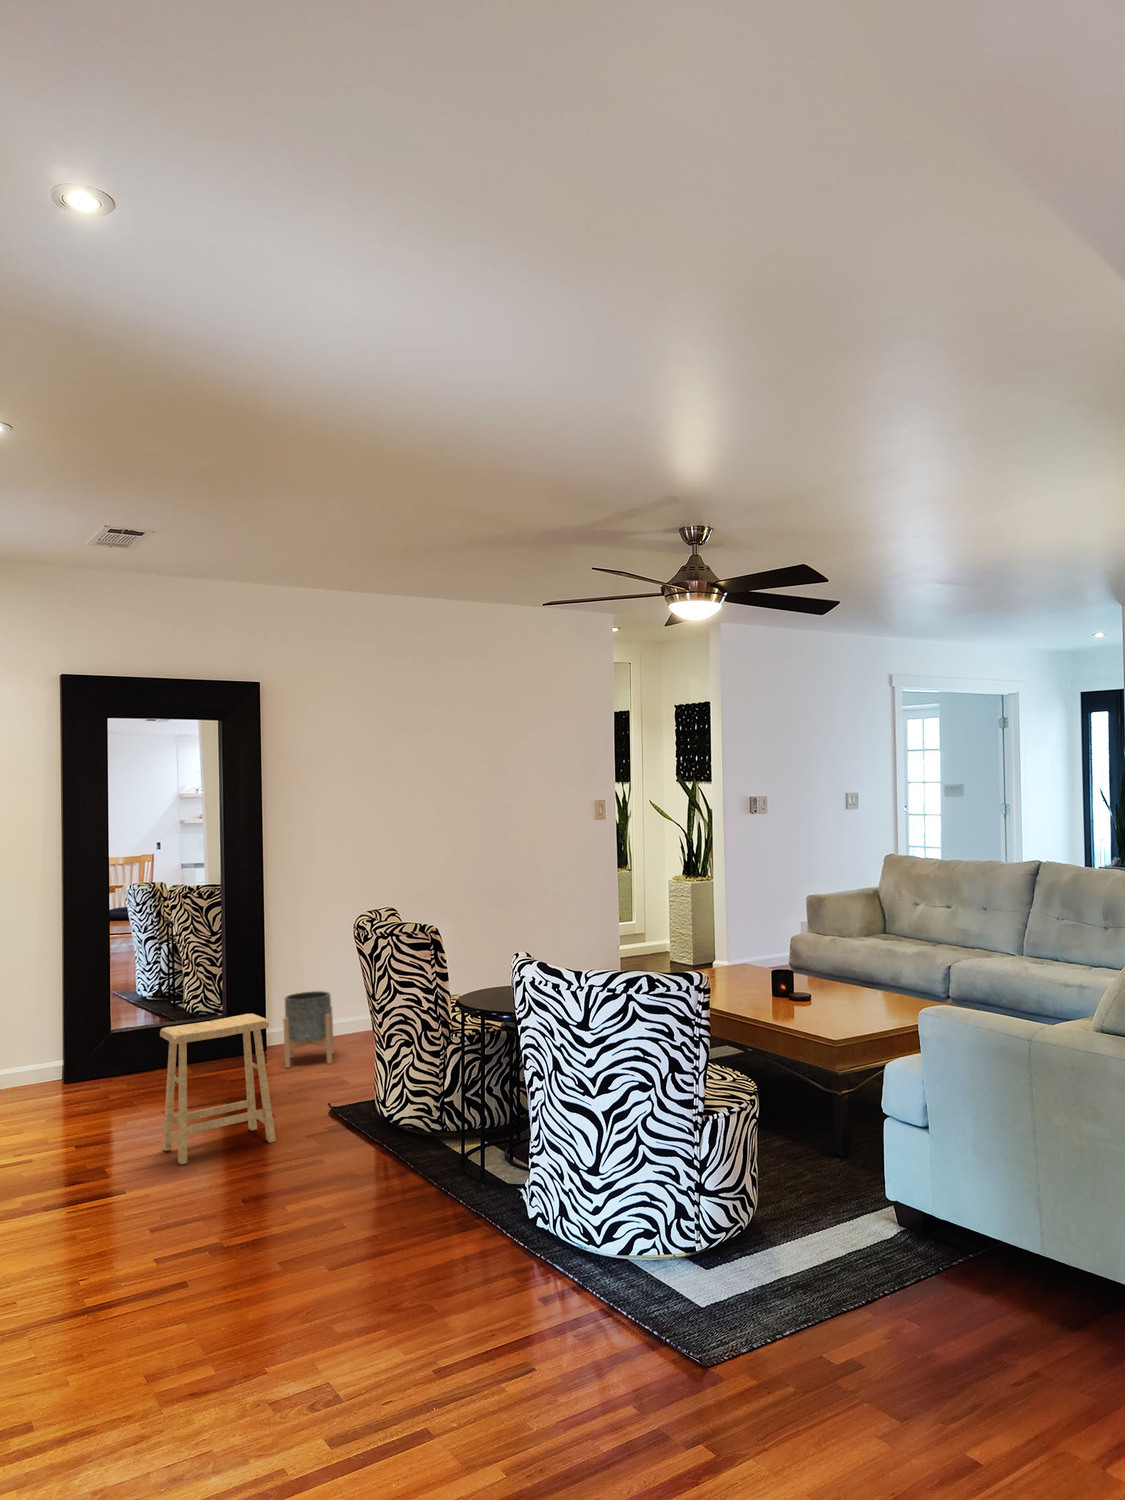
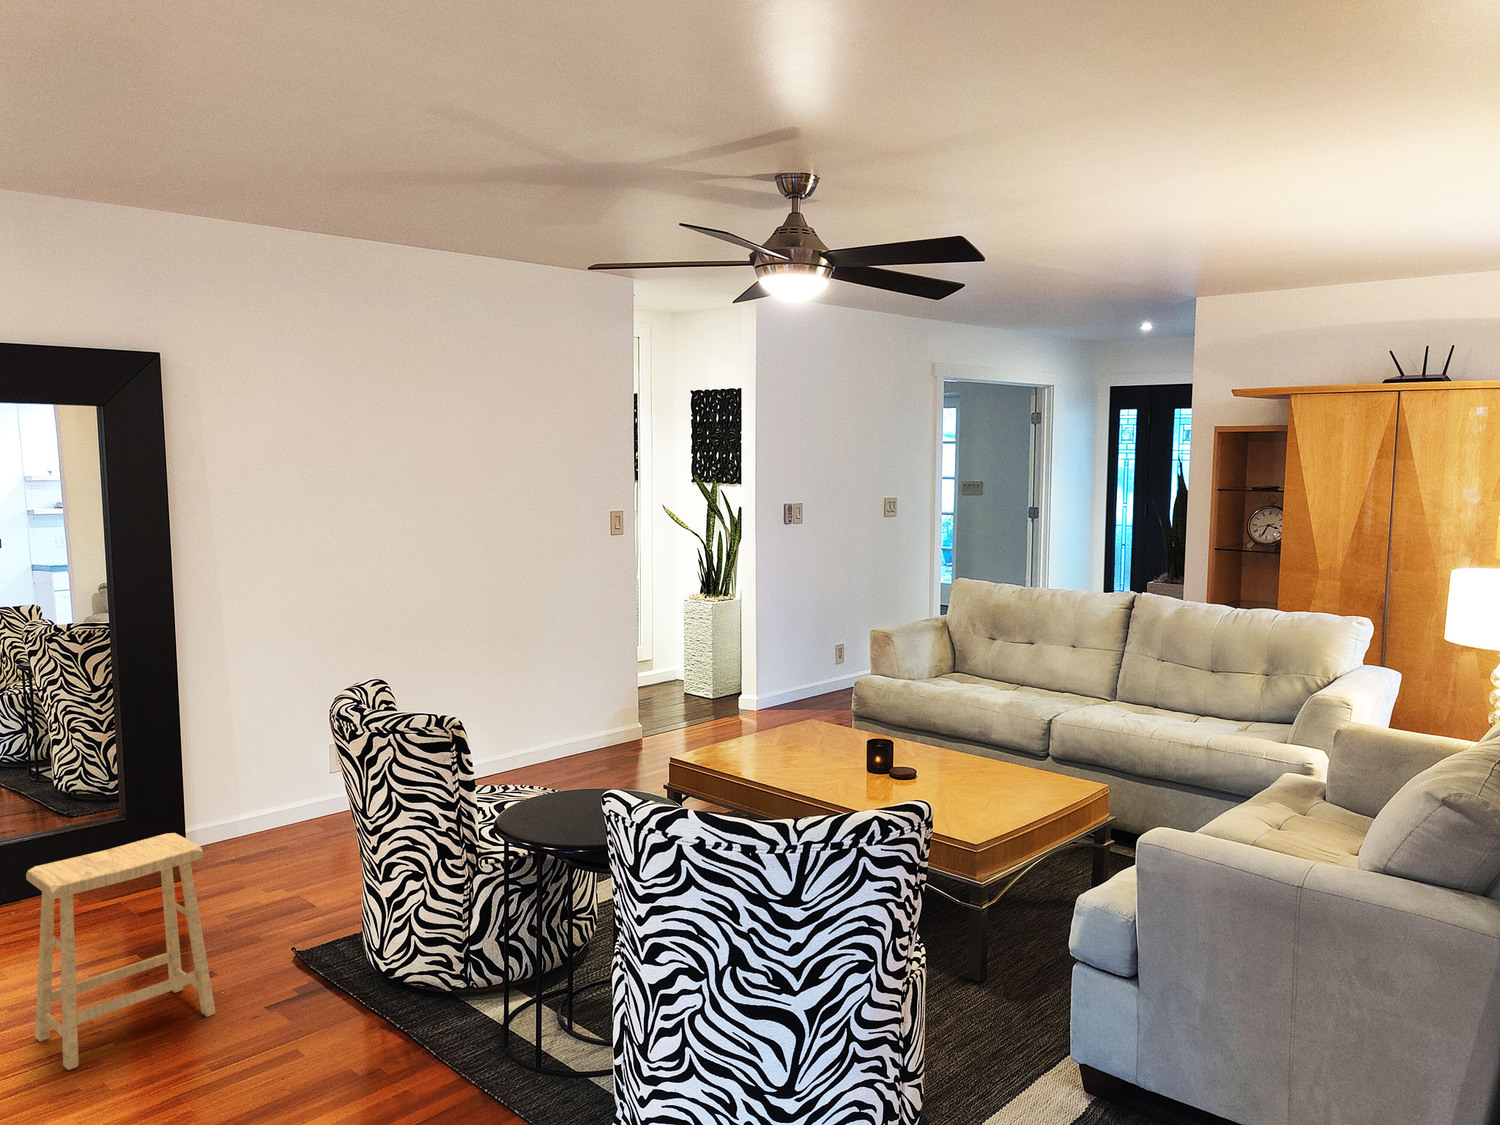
planter: present [283,991,334,1068] -> none [206,761,277,868]

